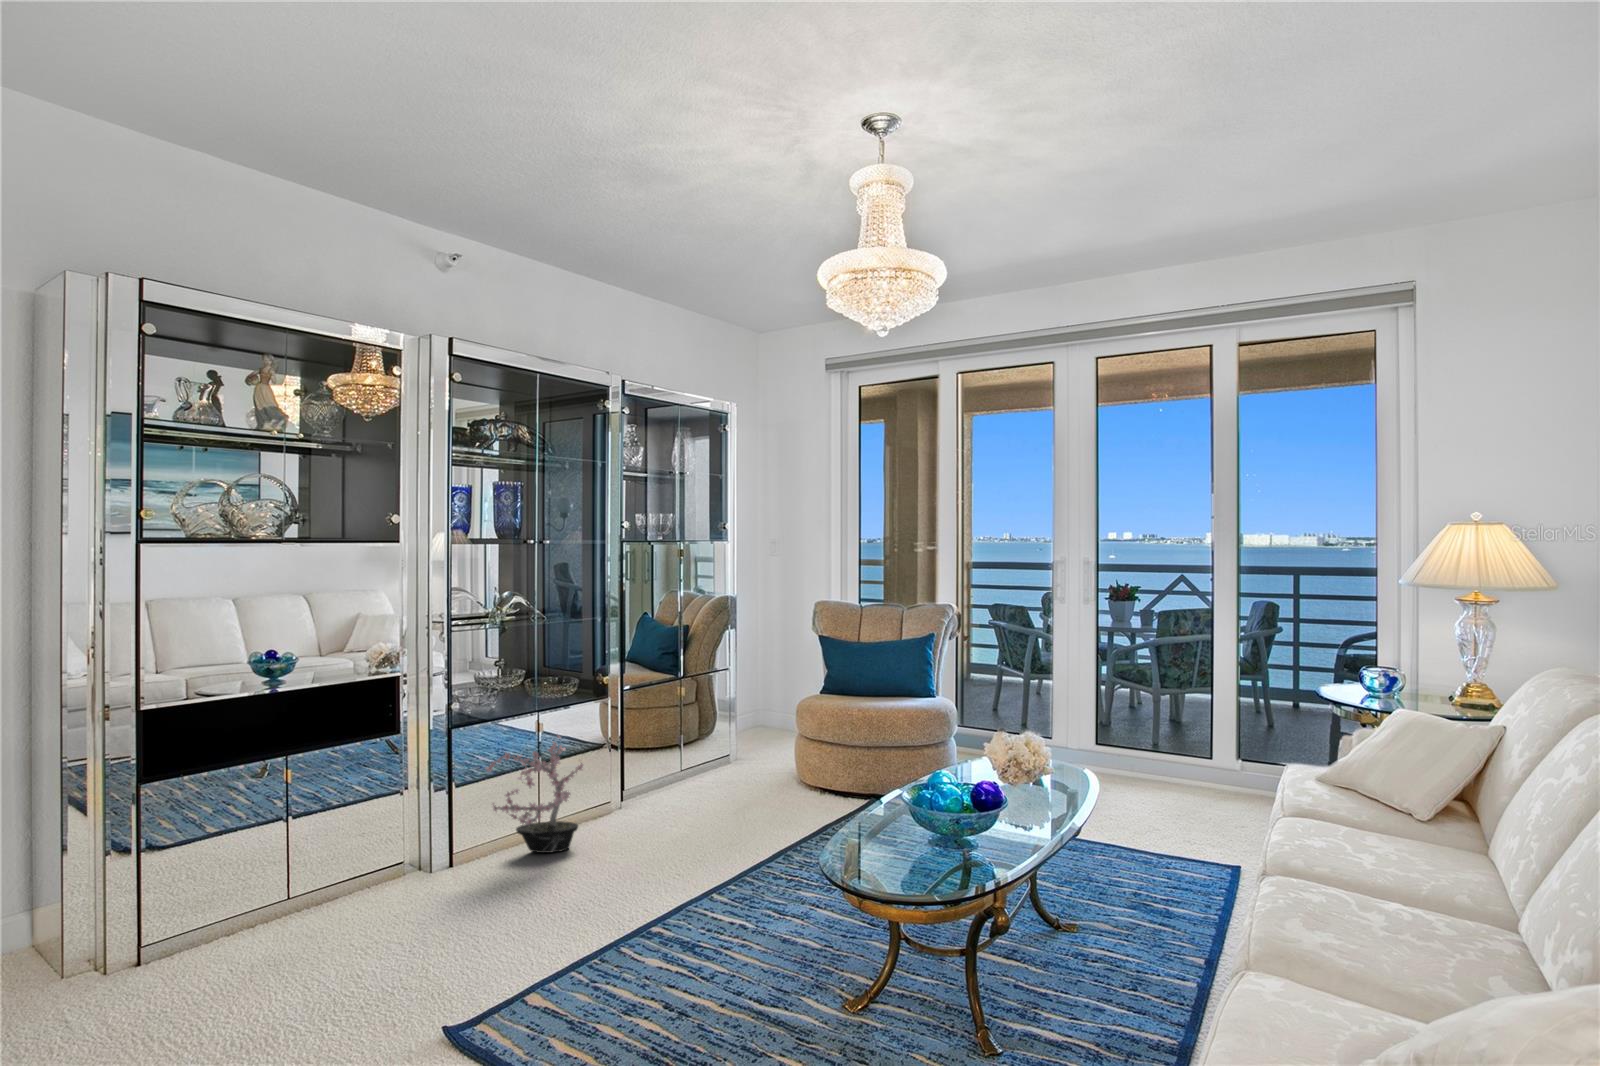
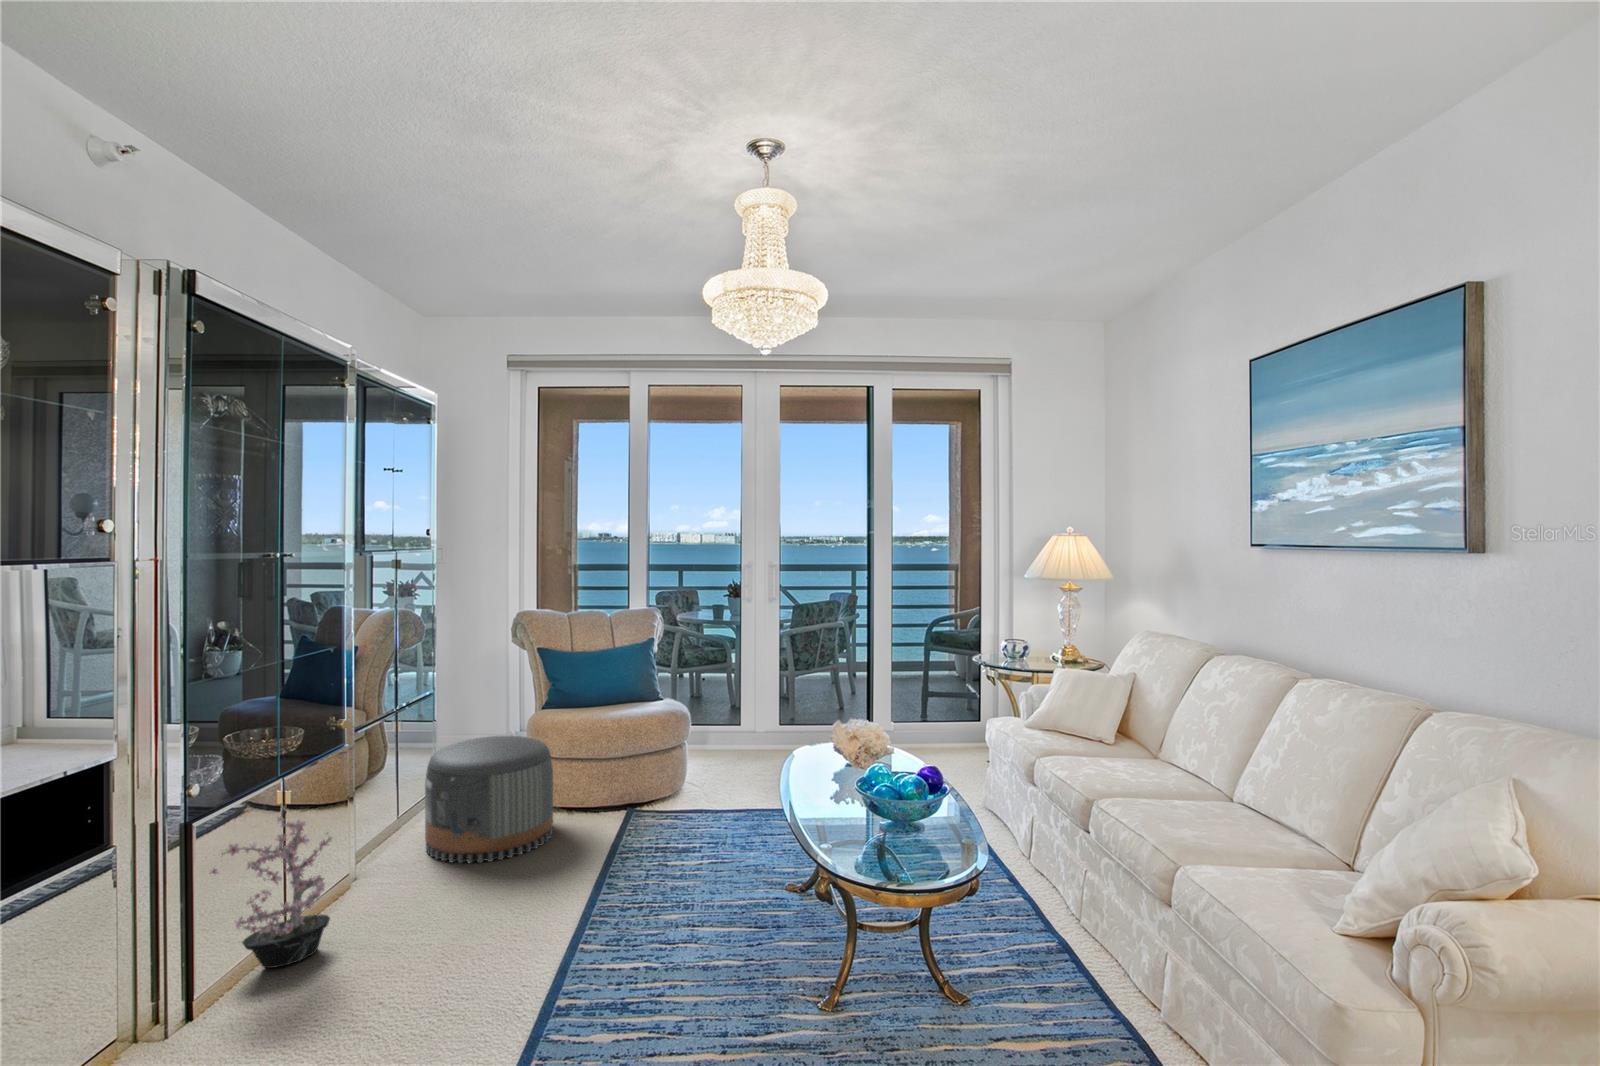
pouf: none [698,712,806,821] -> present [425,736,553,863]

